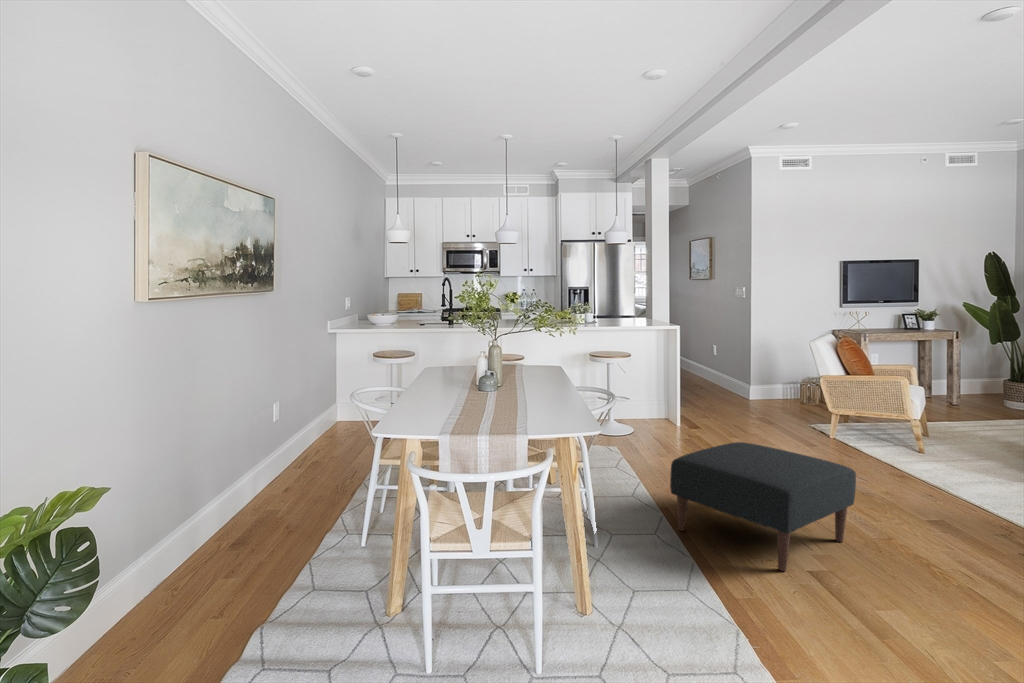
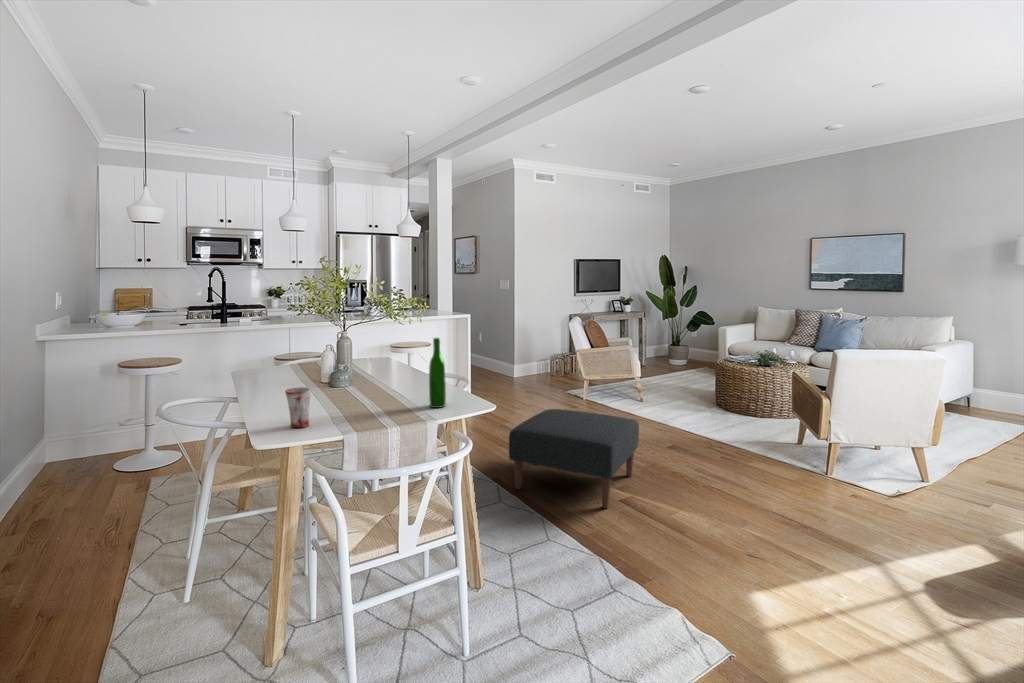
wine bottle: none [548,342,565,416] -> present [429,338,446,408]
mug: none [407,382,430,420] -> present [285,387,311,428]

